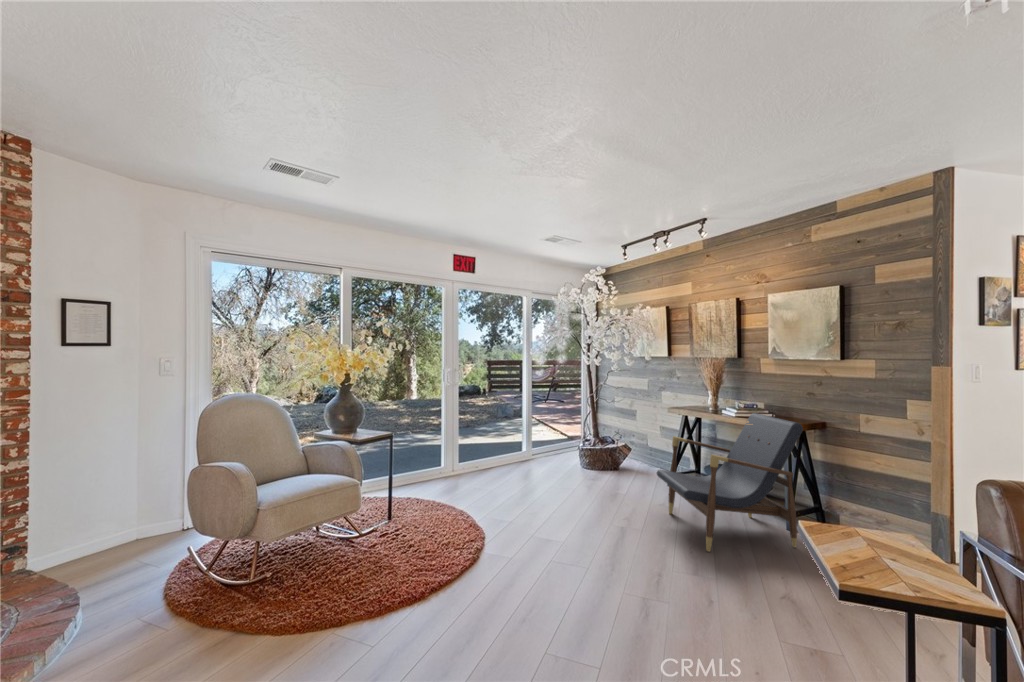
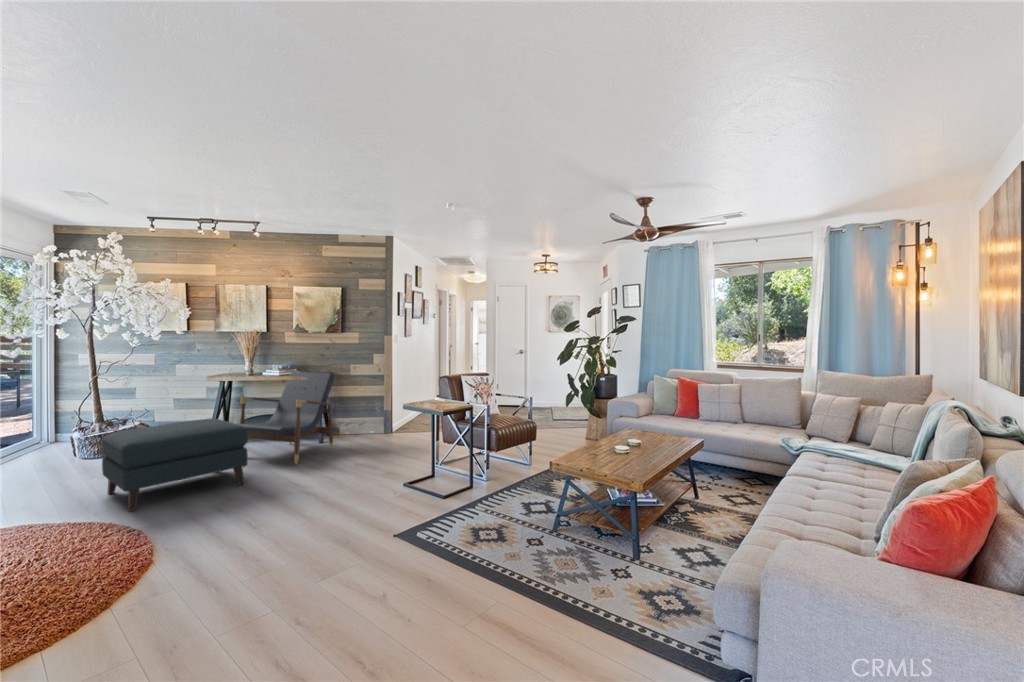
ottoman: none [498,450,629,550] -> present [102,418,248,511]

